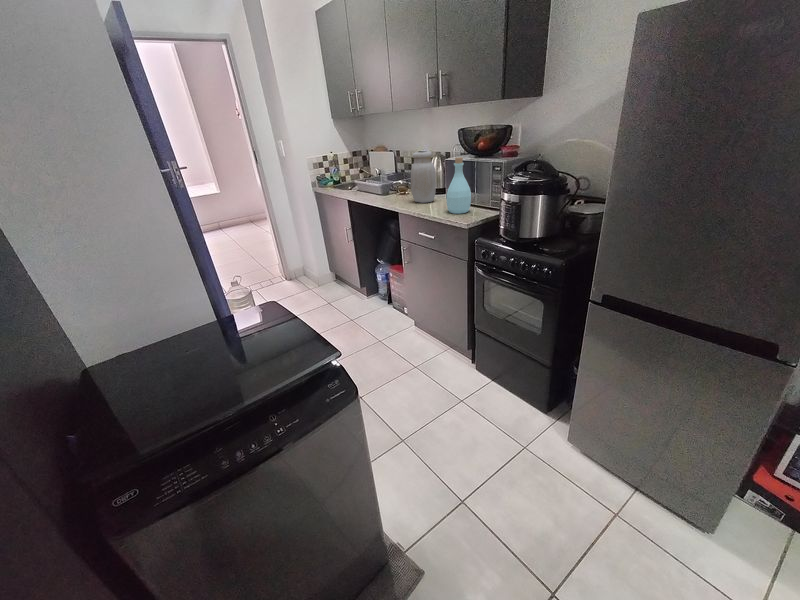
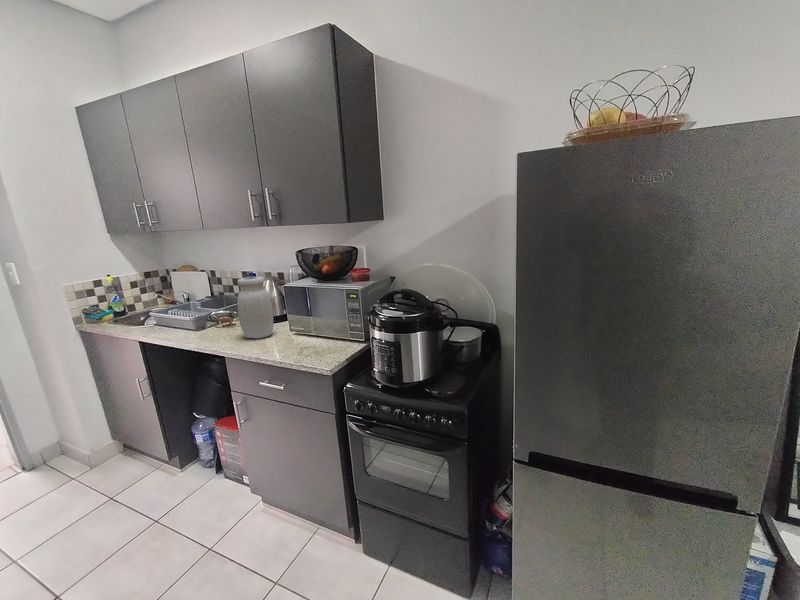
bottle: present [446,157,471,214] -> none [293,286,326,353]

